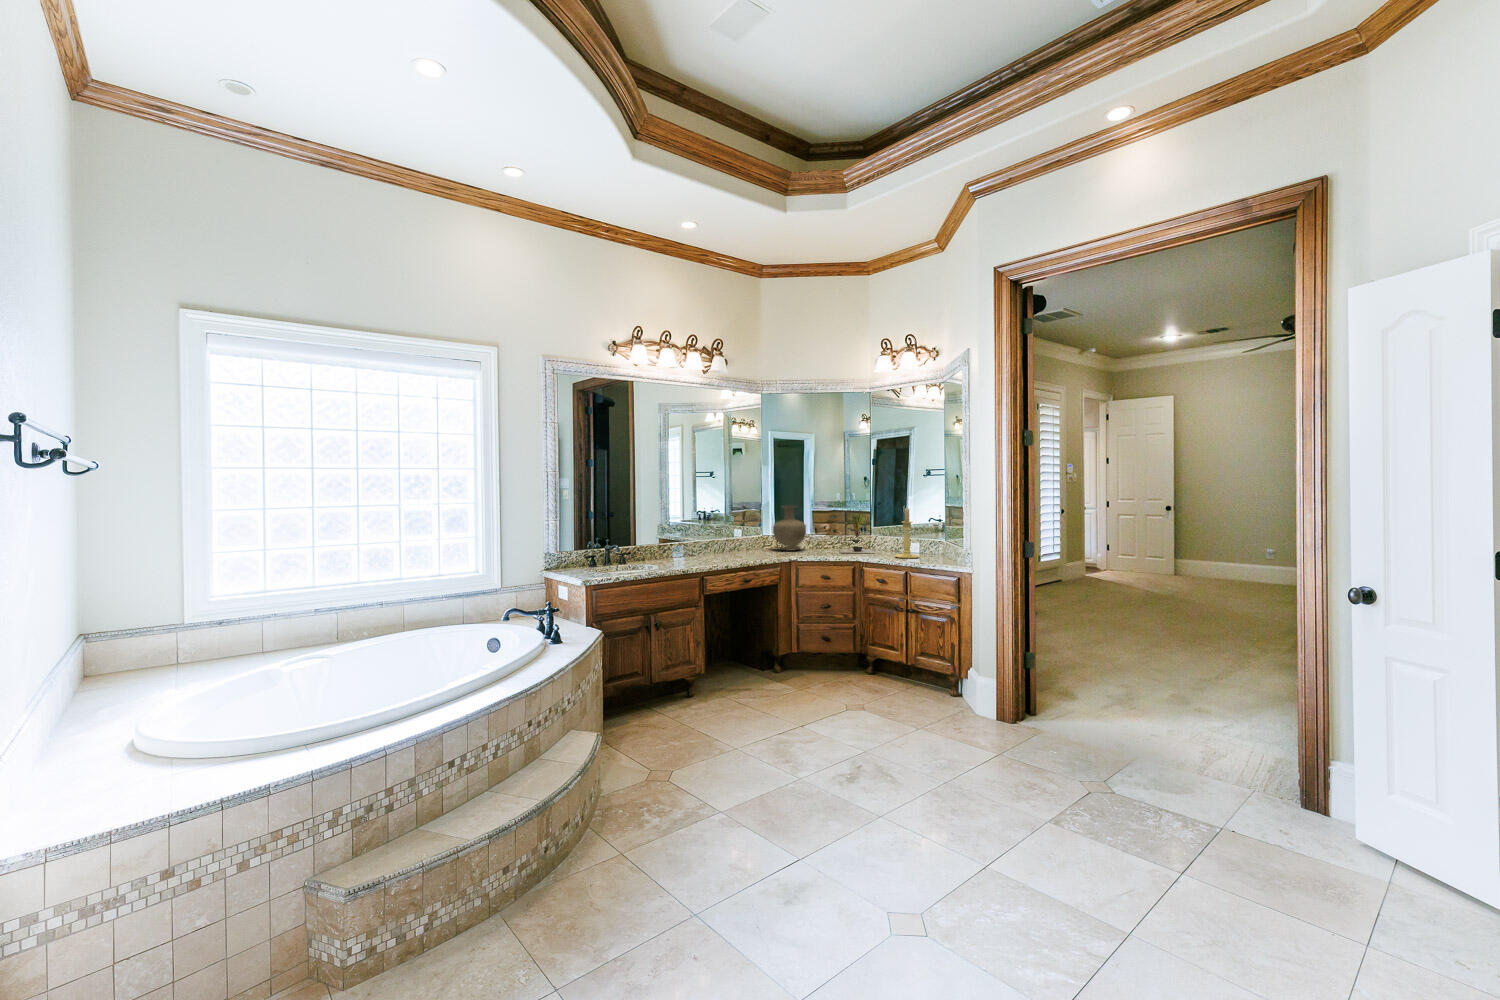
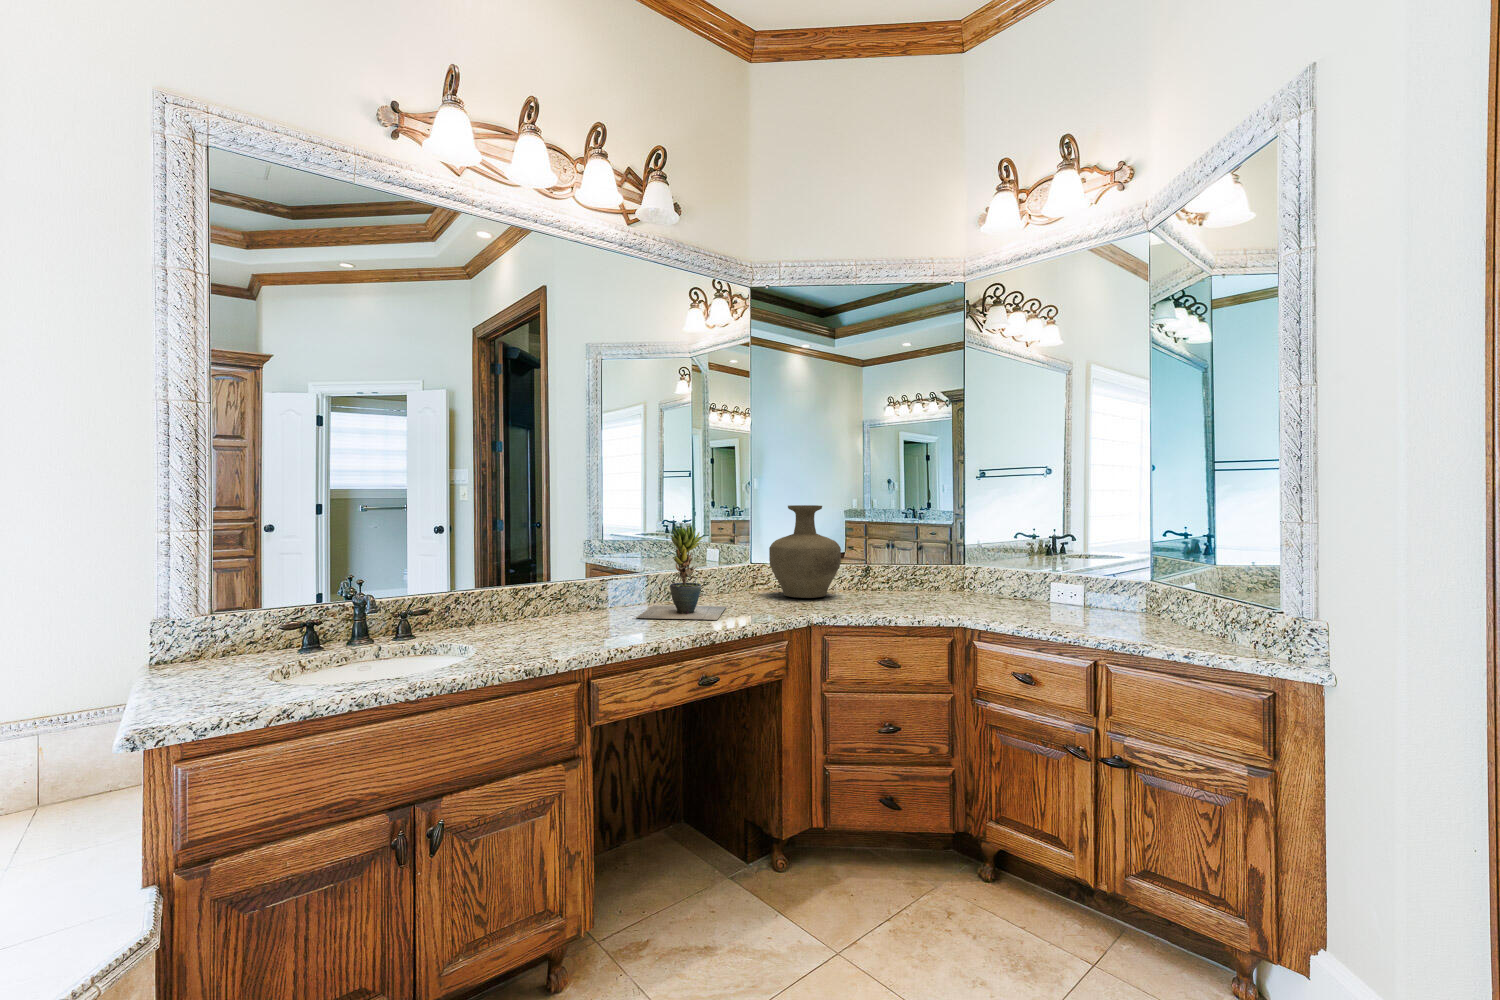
candle holder: present [895,508,919,558] -> none [1047,508,1109,626]
potted plant: present [839,514,875,553] -> present [636,526,726,620]

